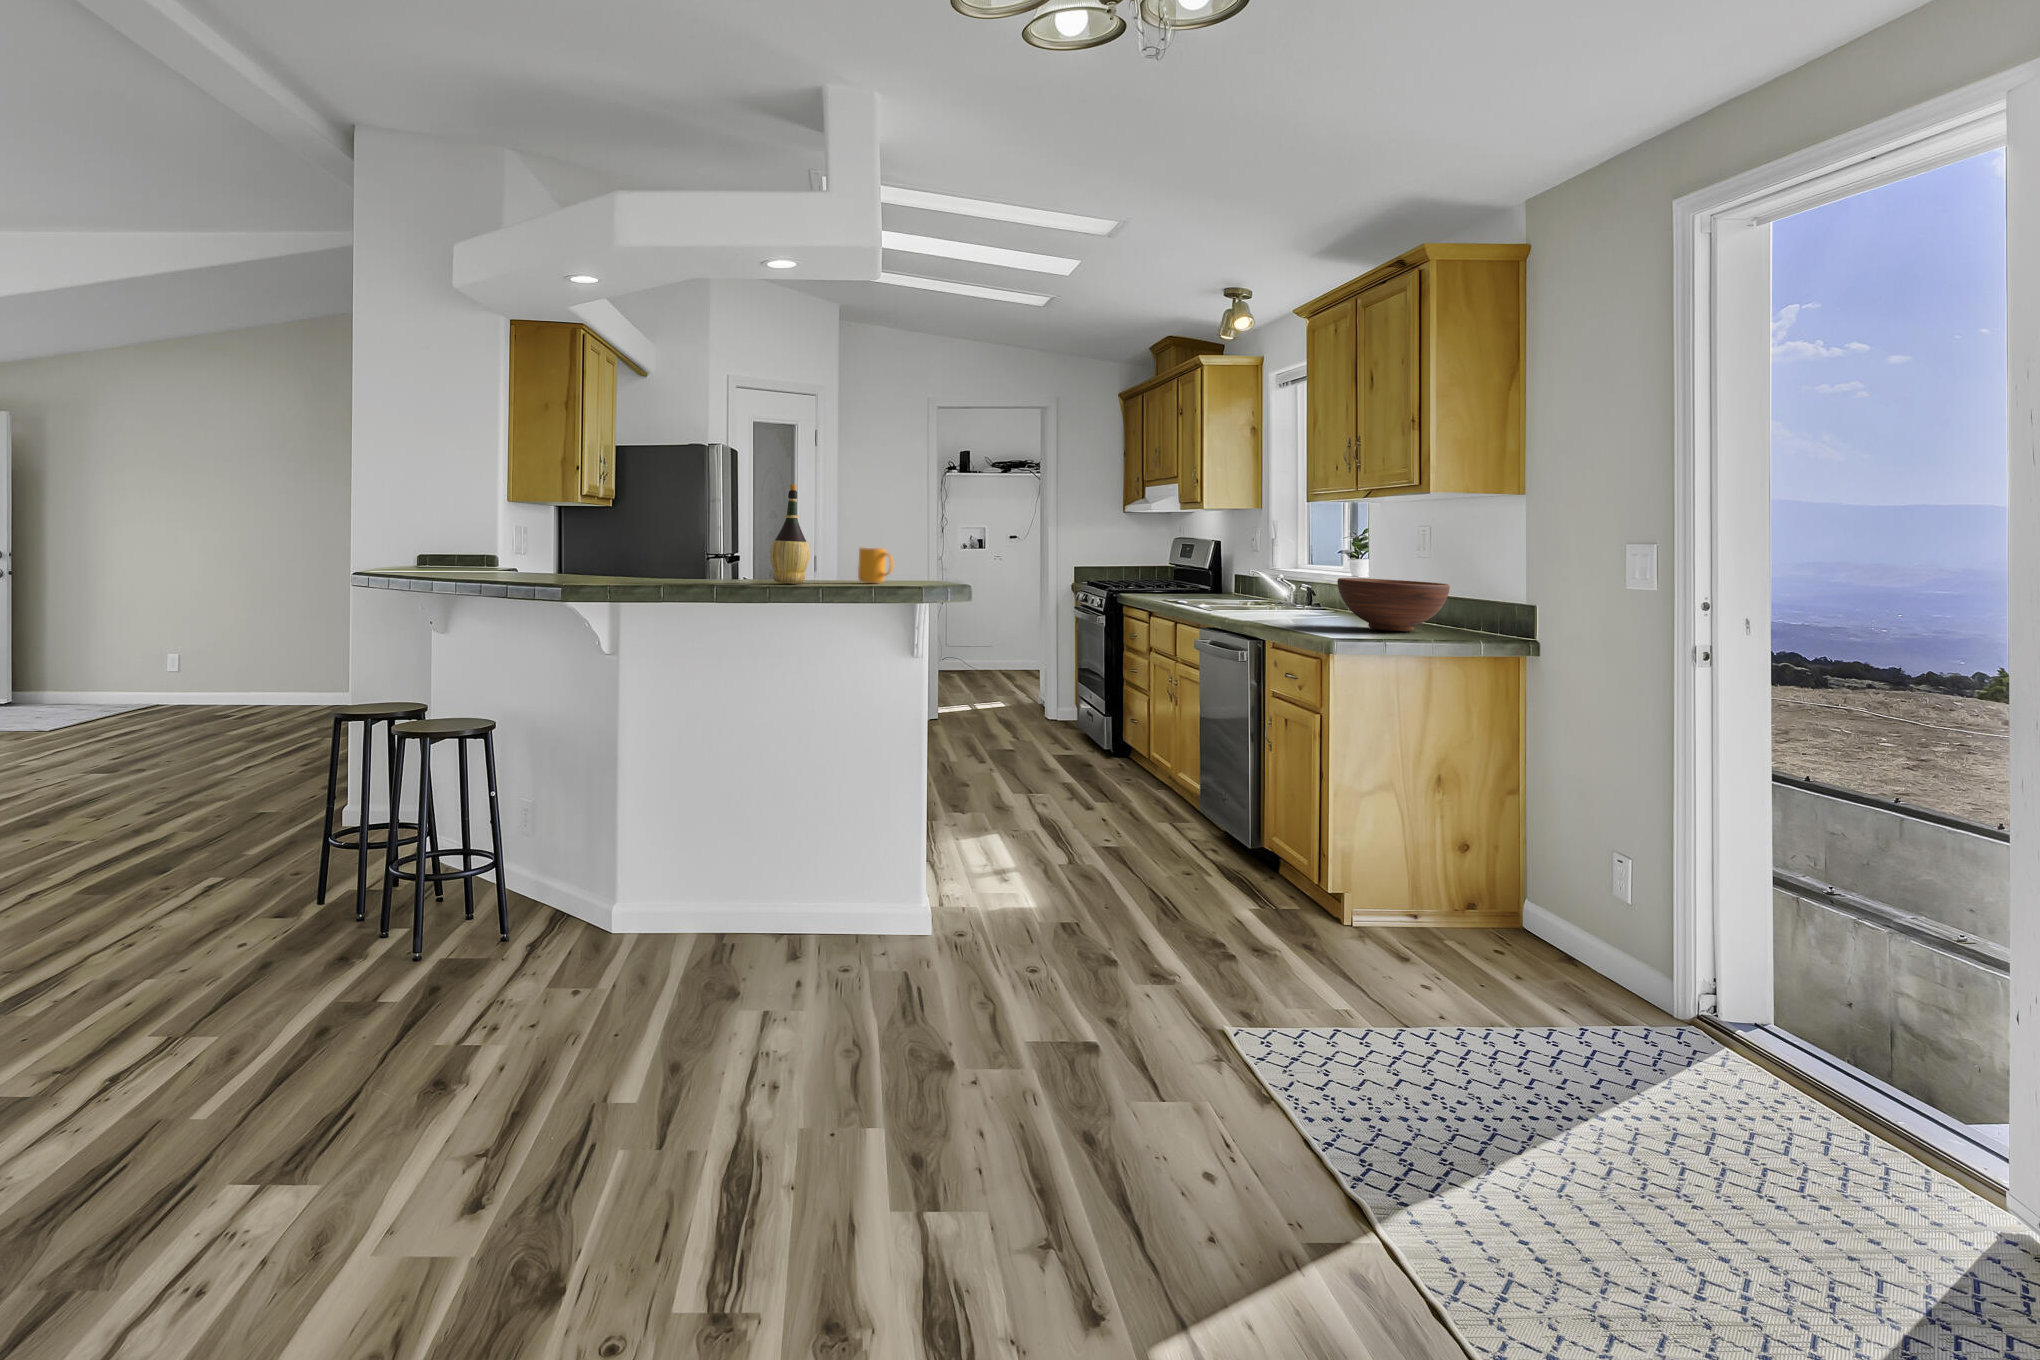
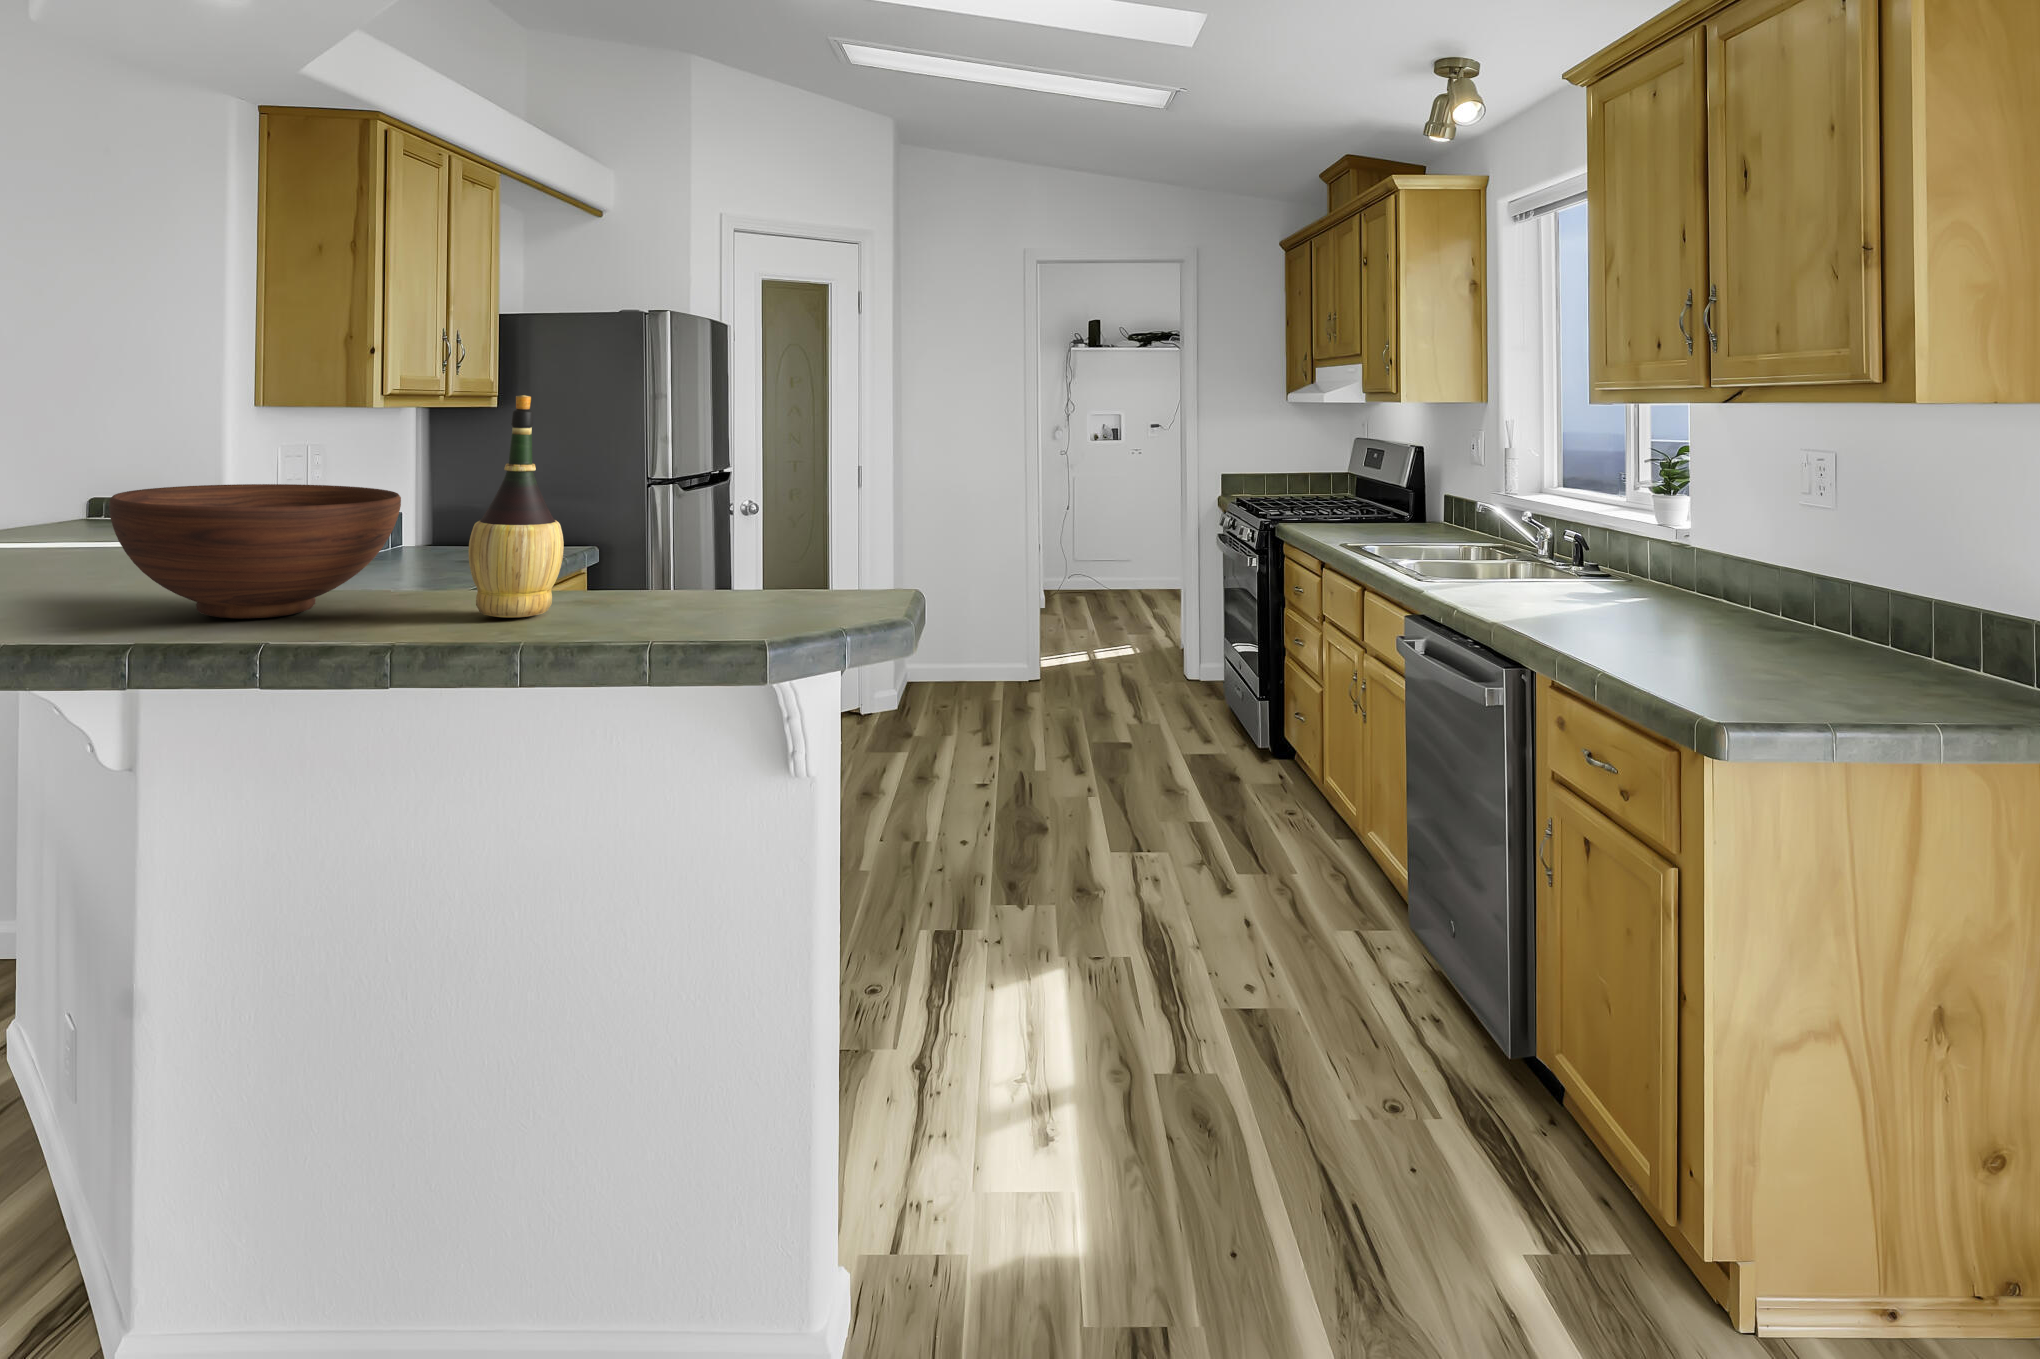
mug: present [858,547,894,583] -> none [679,529,749,610]
fruit bowl: present [1337,578,1450,631] -> present [109,484,401,619]

